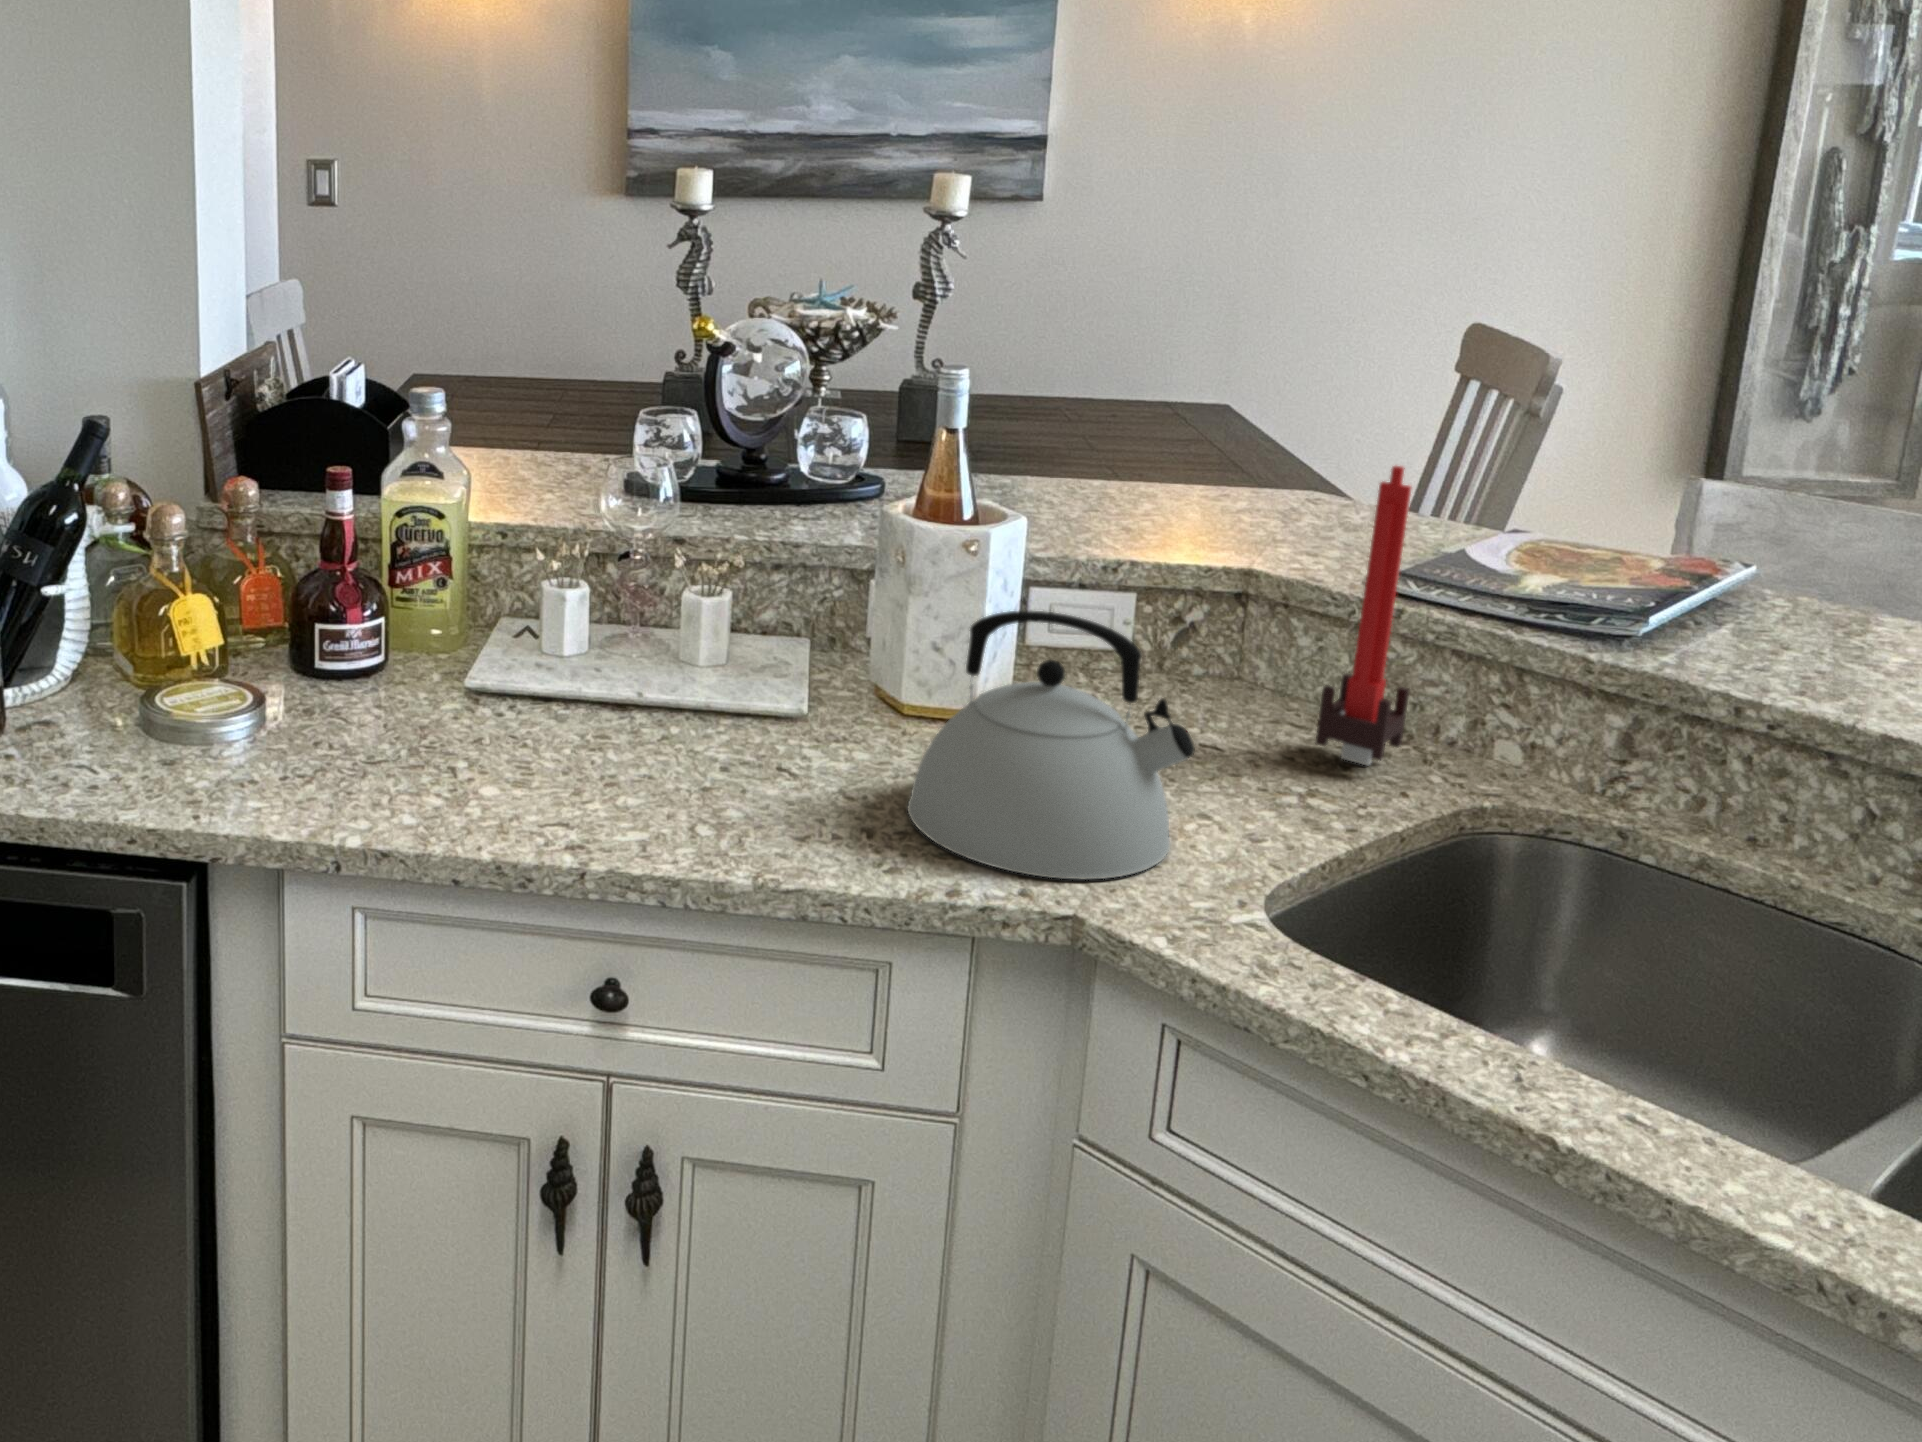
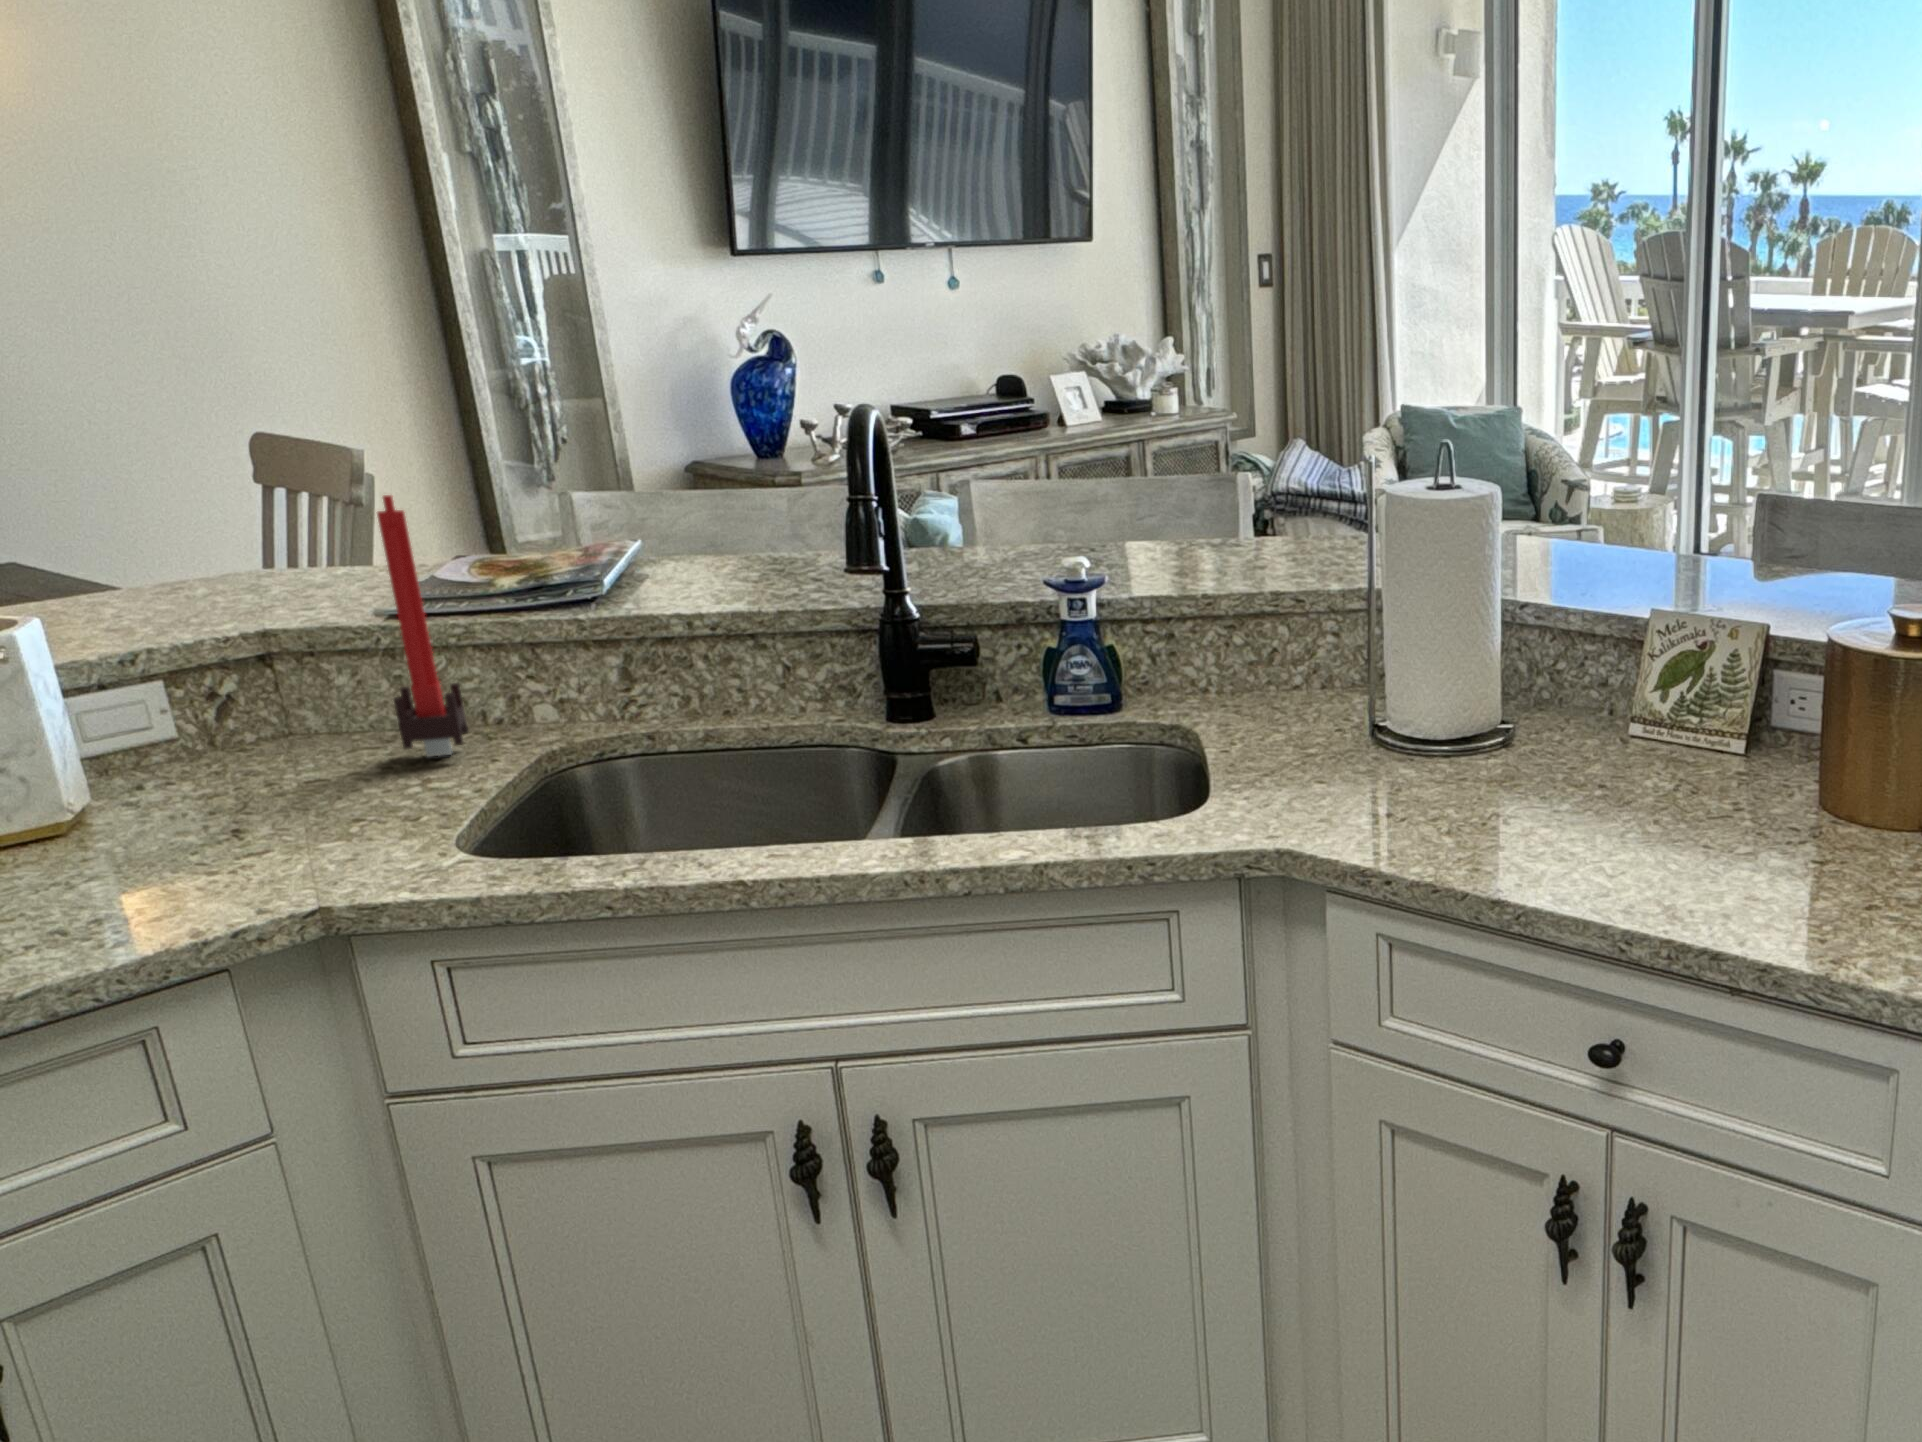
kettle: present [908,611,1195,879] -> none [74,666,356,913]

